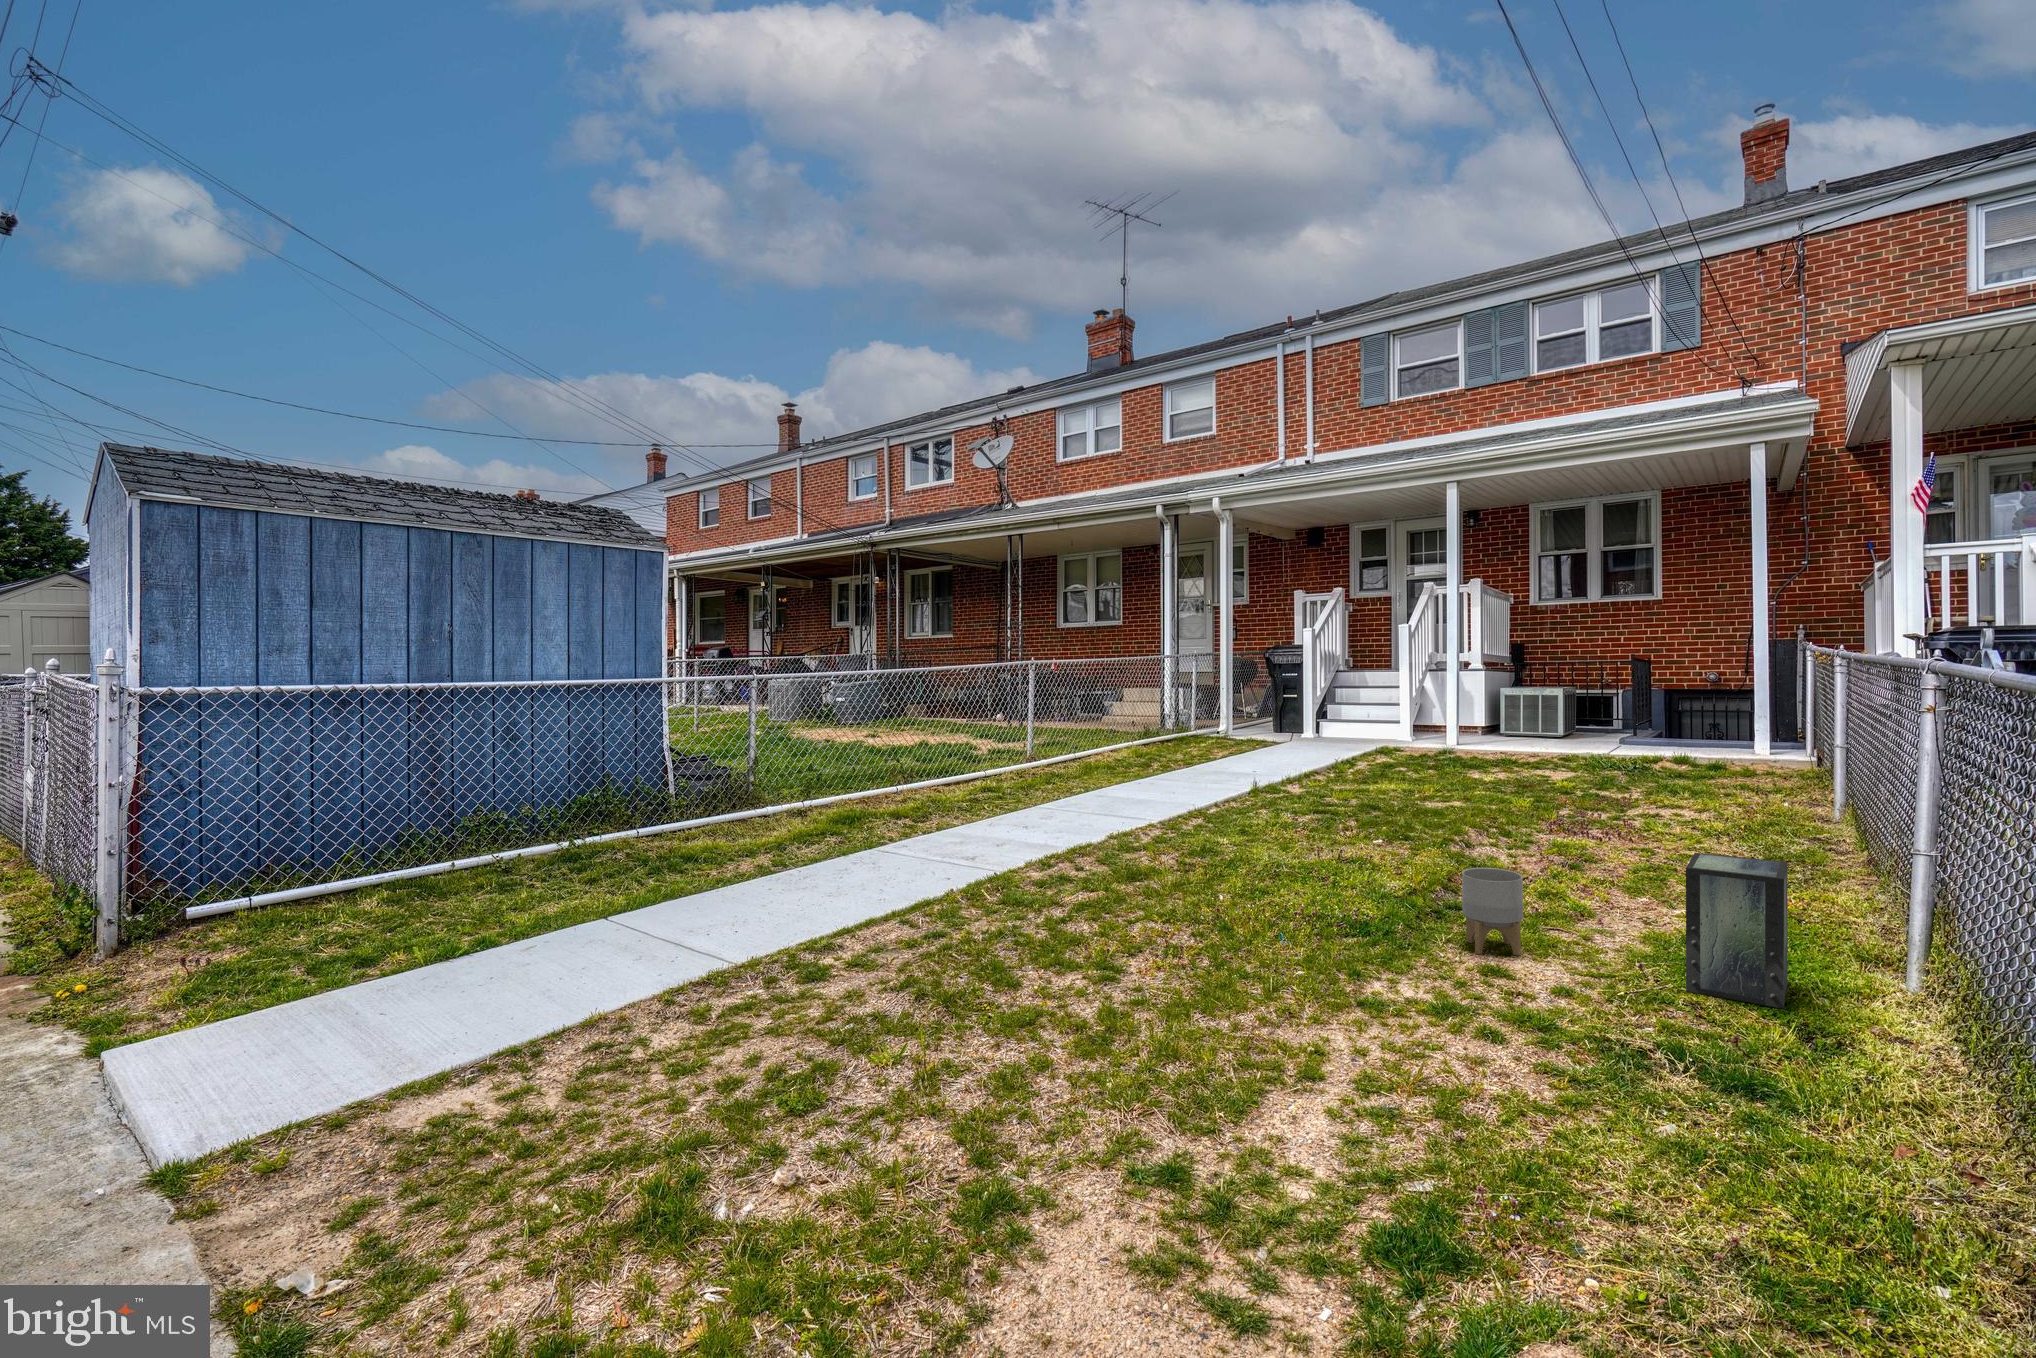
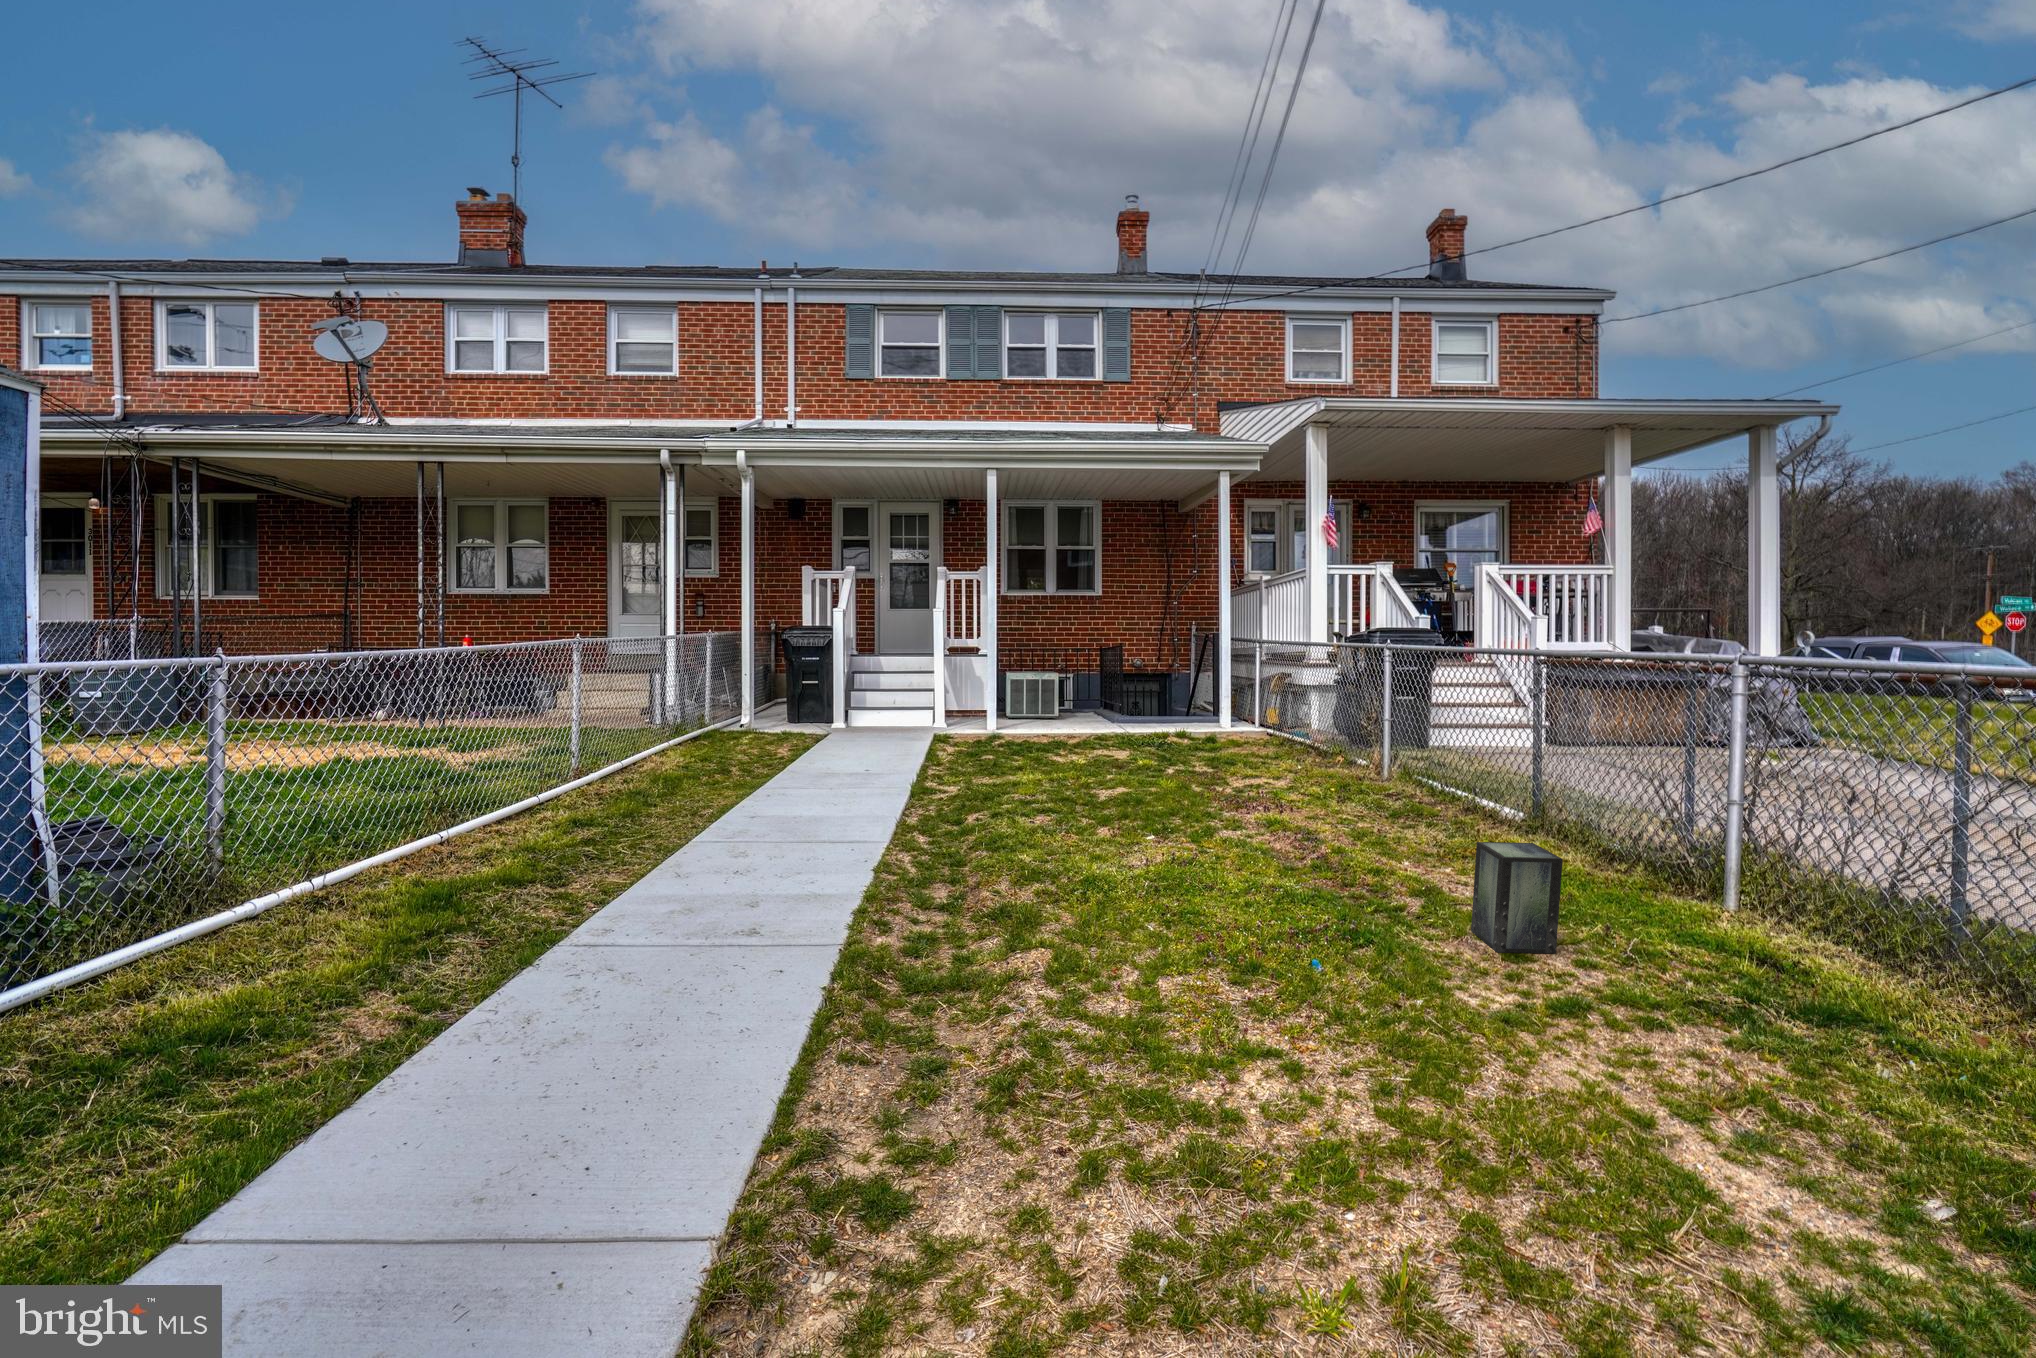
planter: present [1462,868,1523,956] -> none [1323,872,1376,951]

